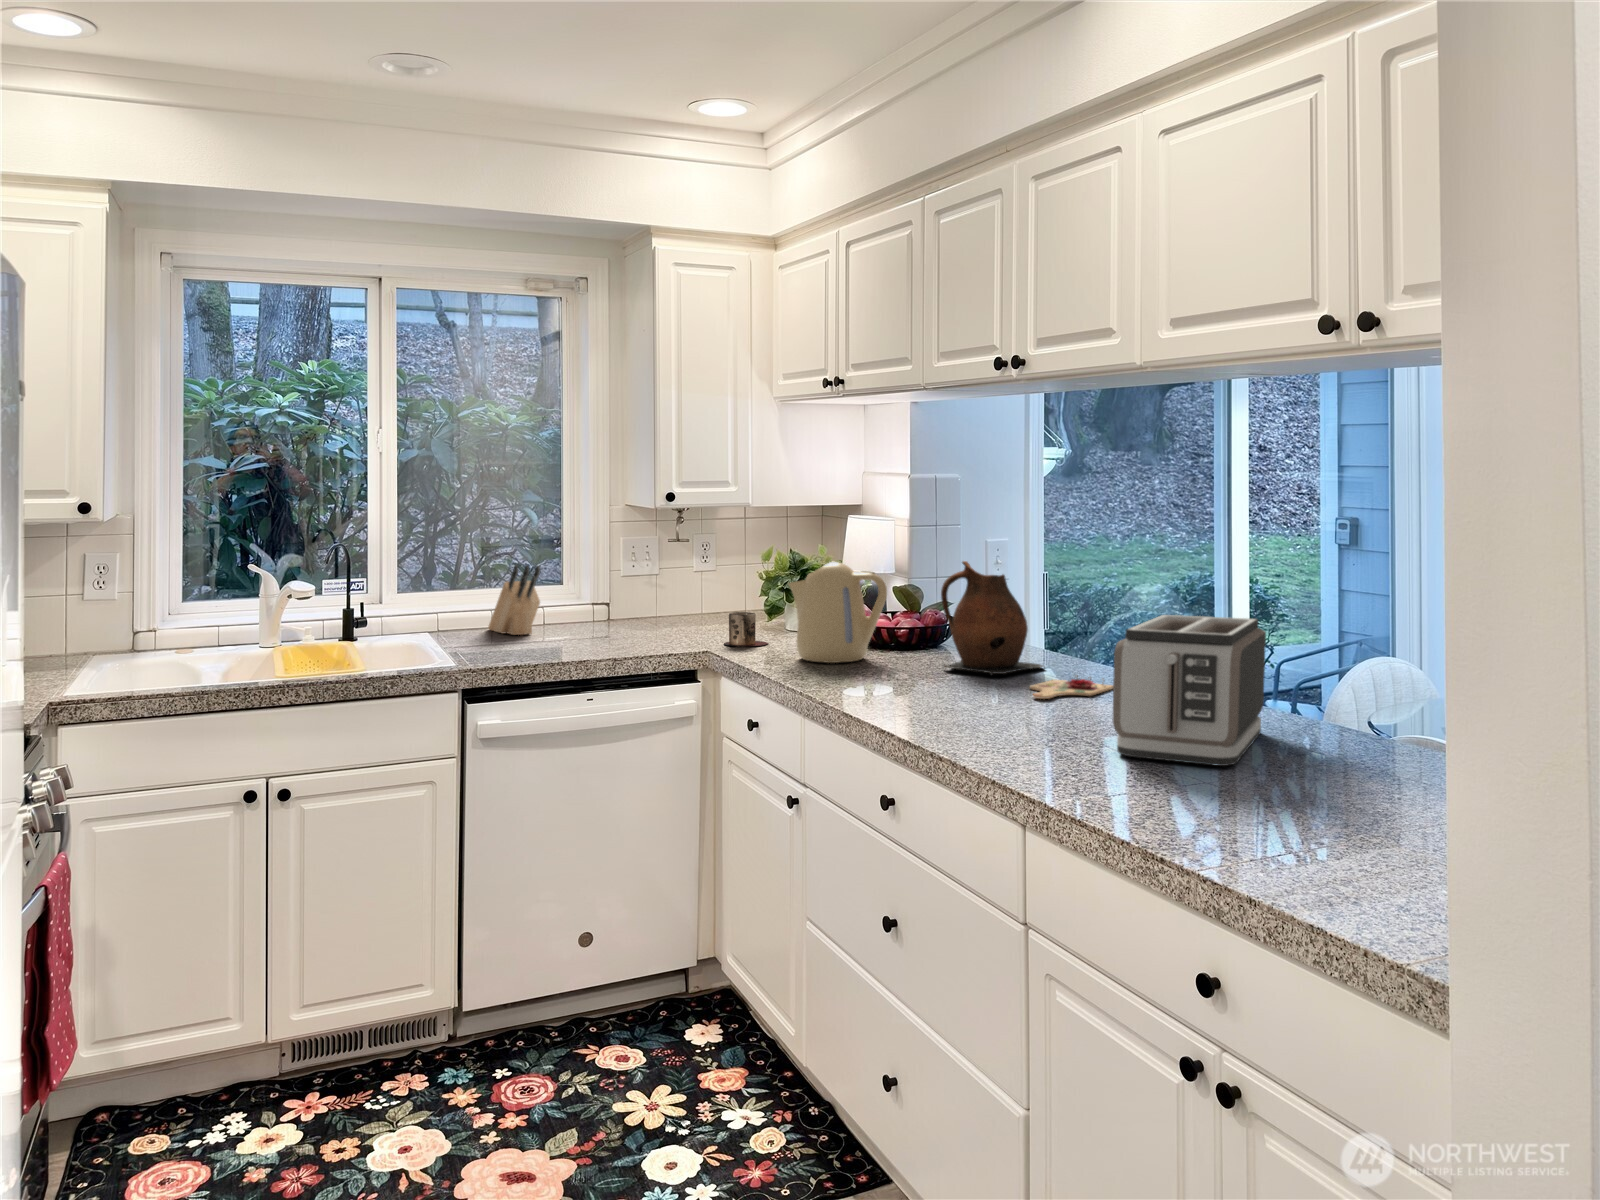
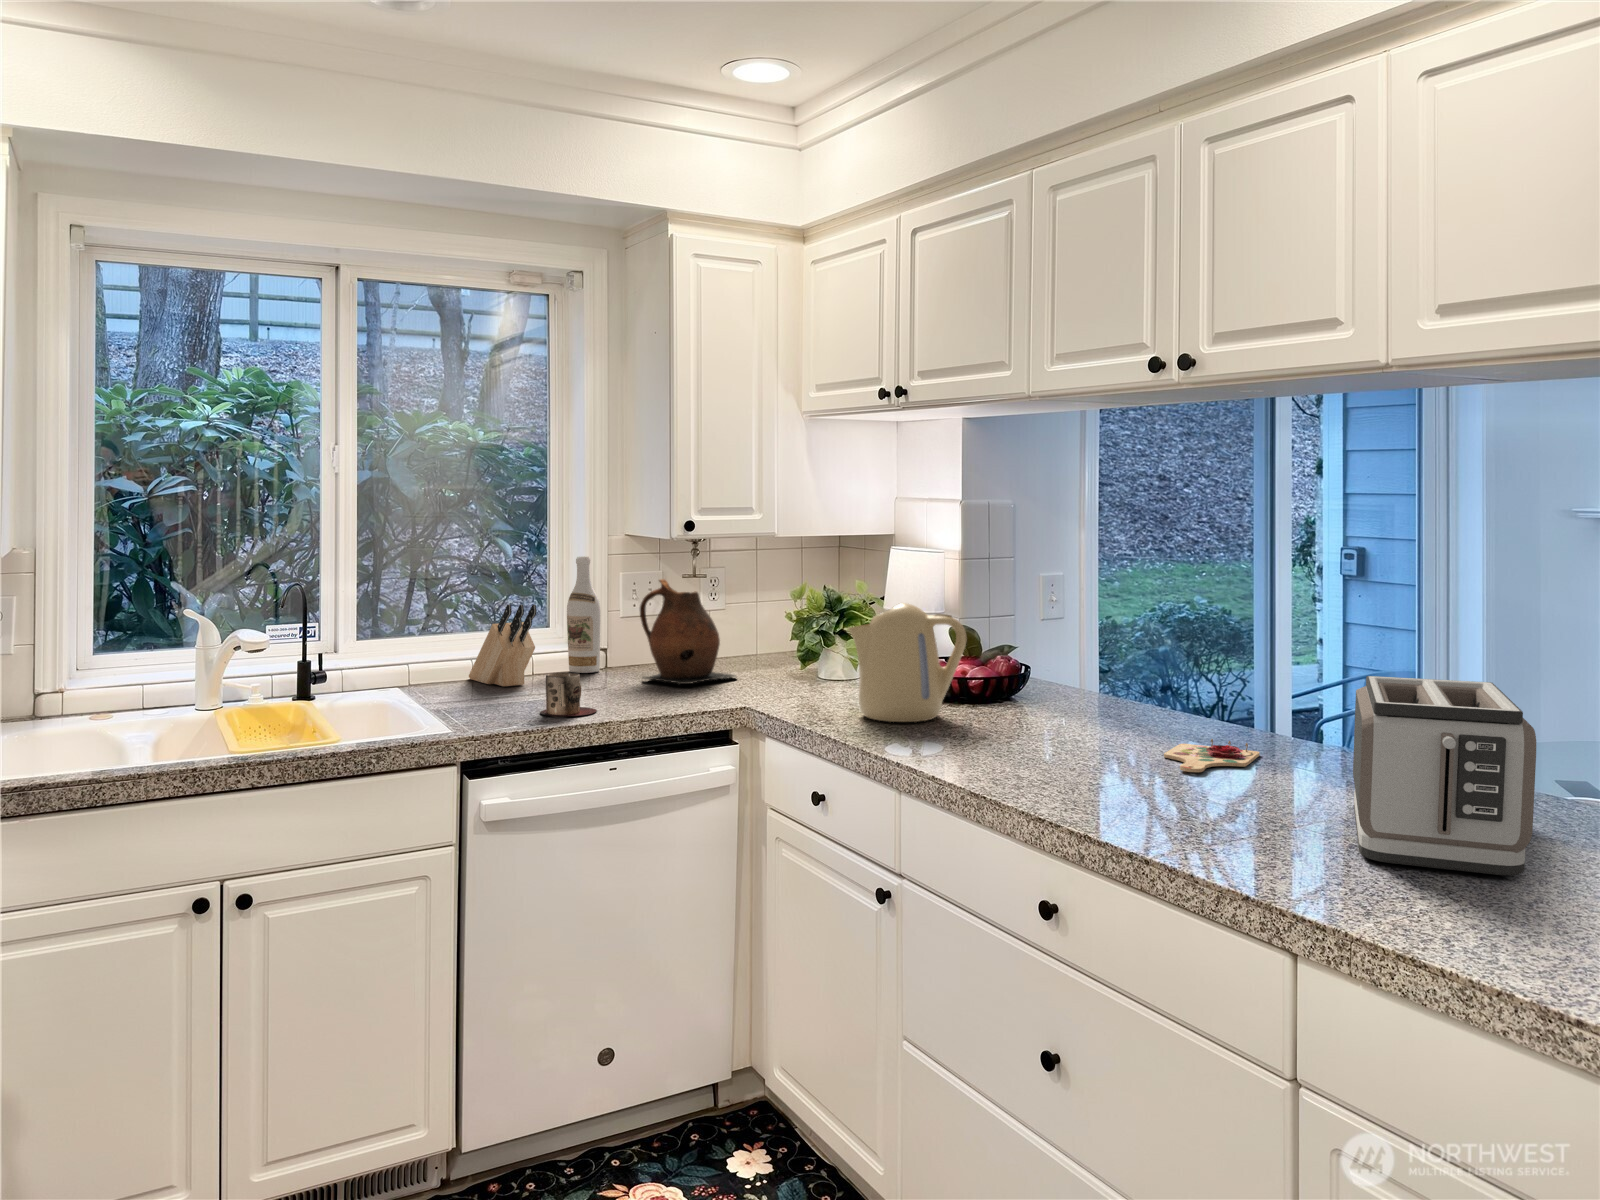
wine bottle: none [573,525,602,626] -> present [567,556,601,673]
ceramic pitcher: present [941,561,1043,675] -> present [640,579,736,685]
mug: present [724,612,768,646] -> present [540,672,597,716]

